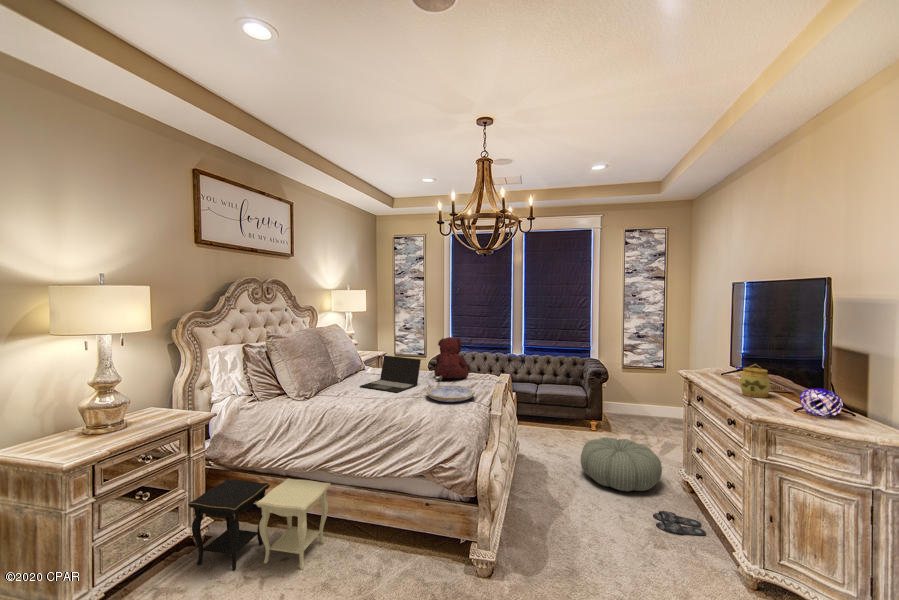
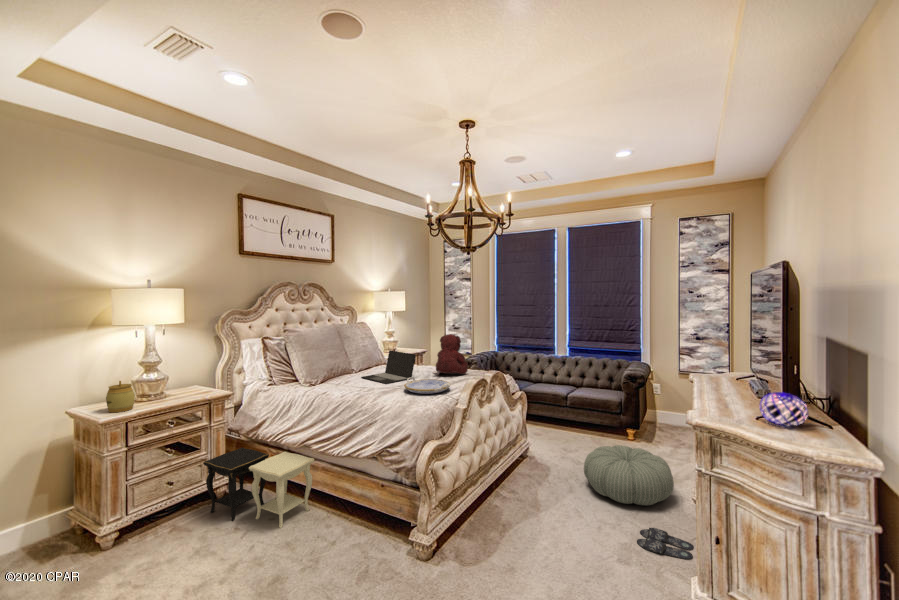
jar: present [740,364,770,398] -> present [106,381,135,412]

